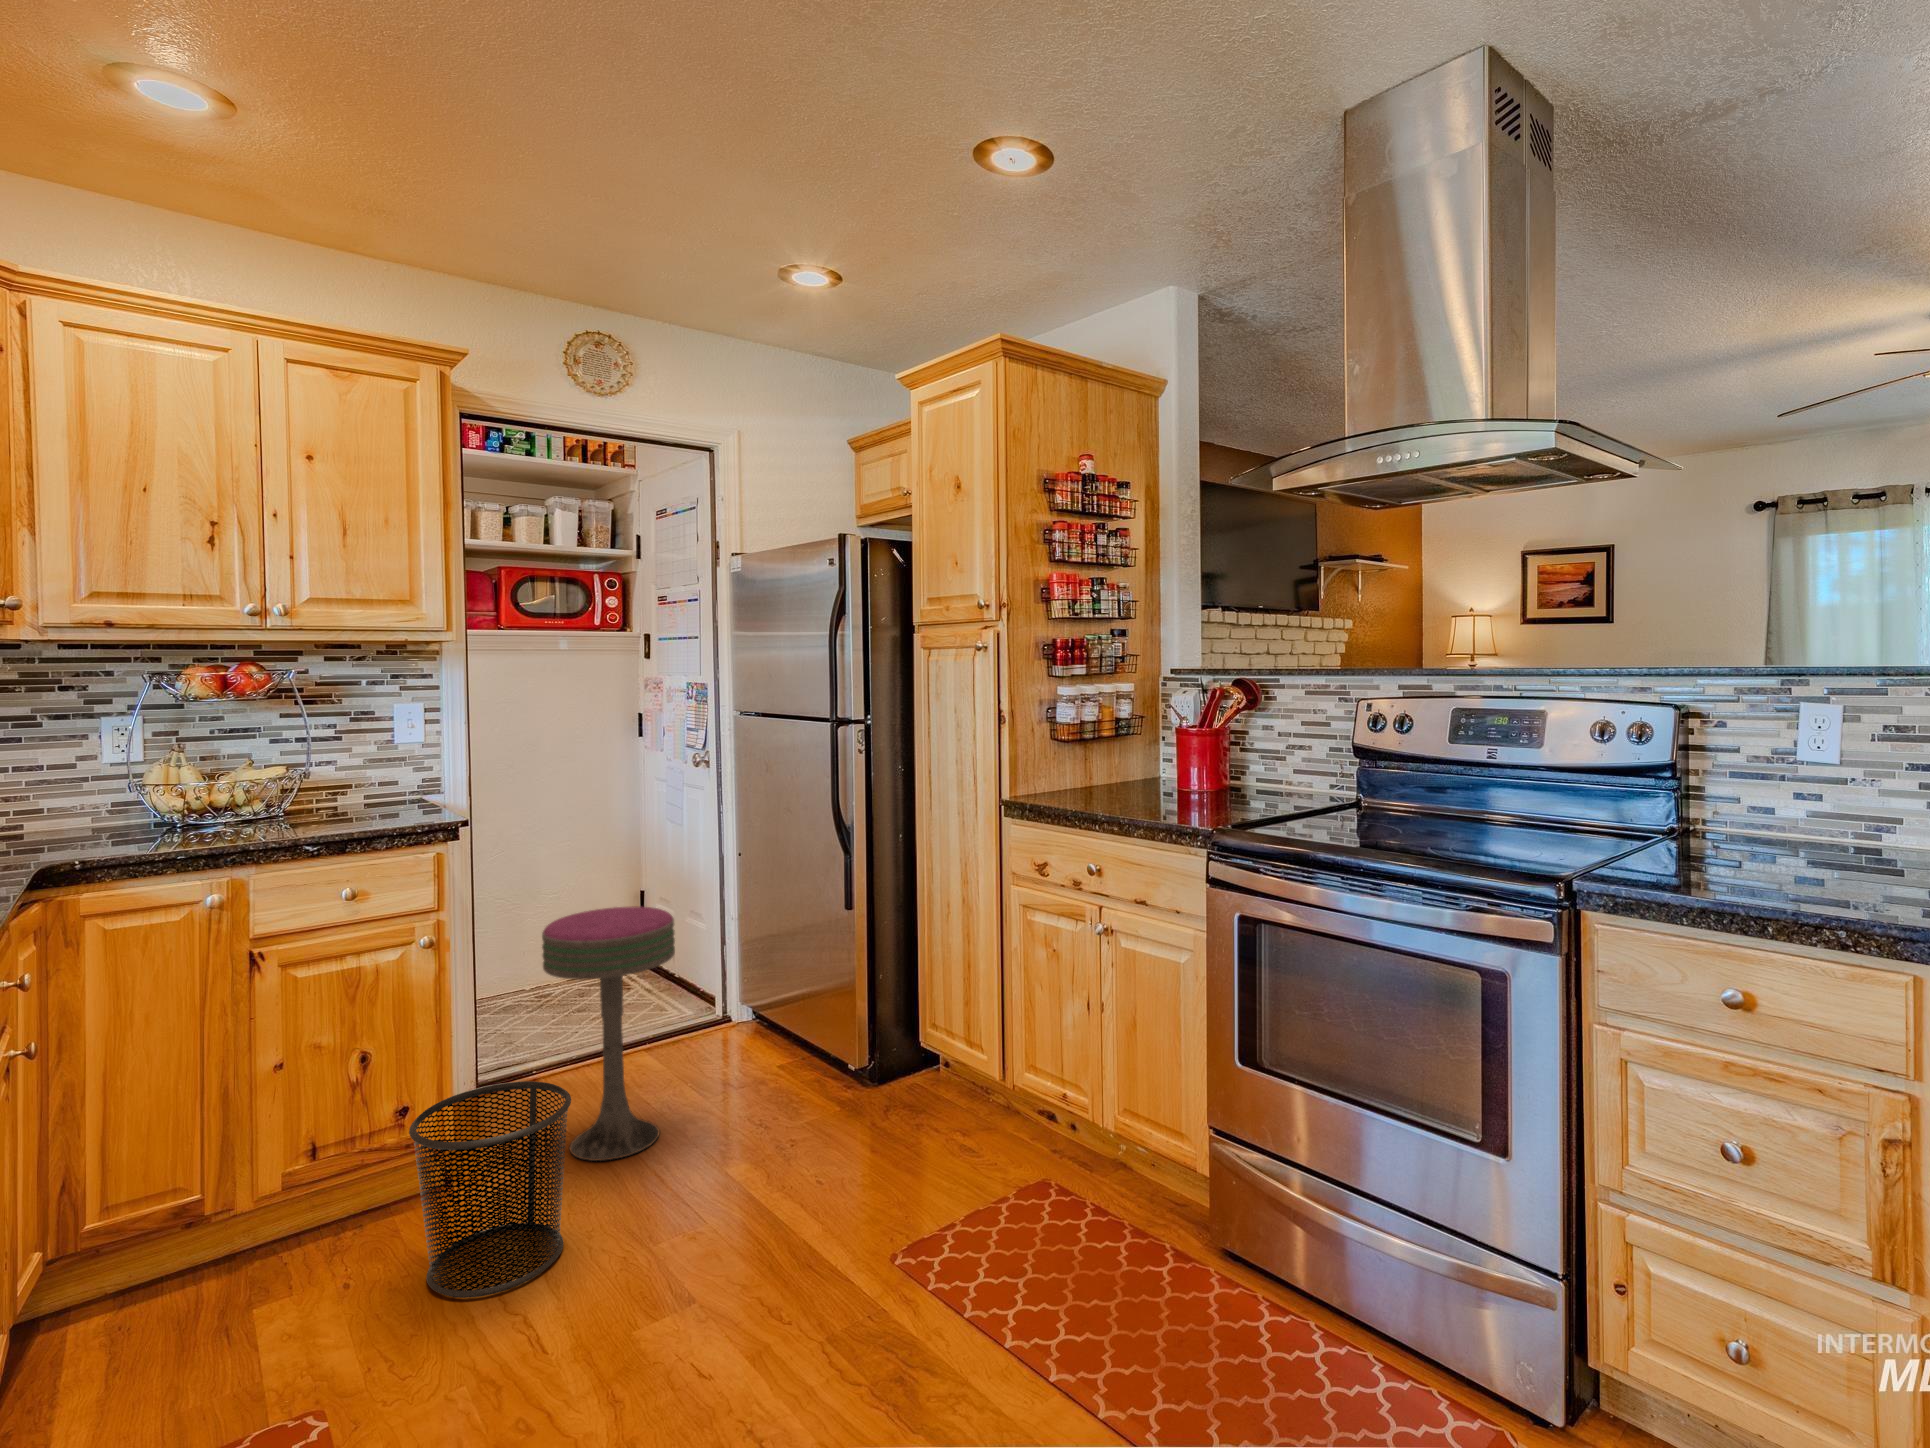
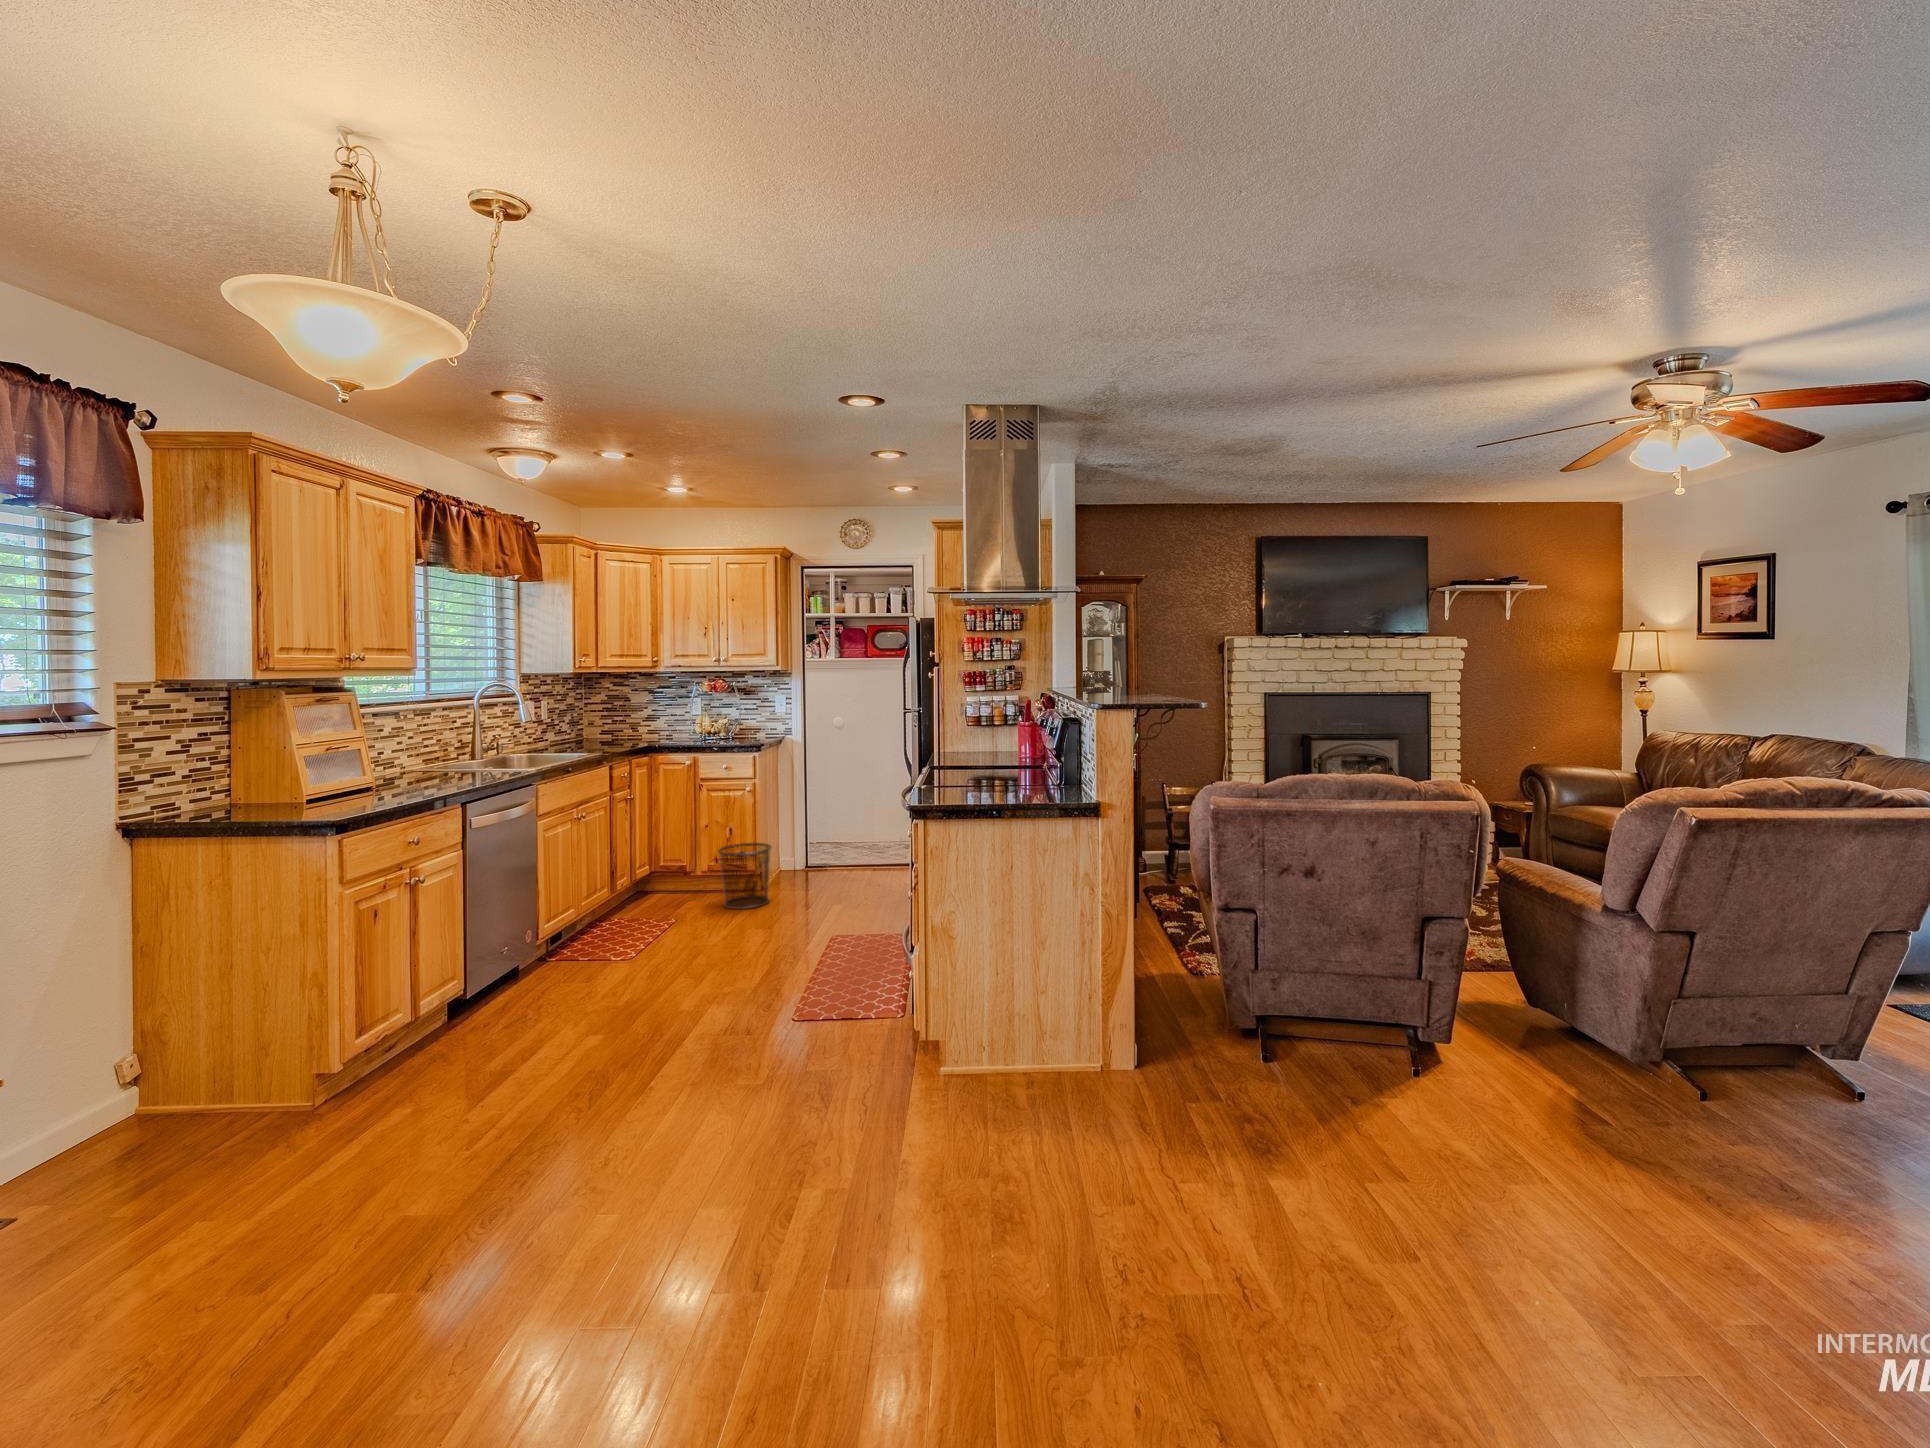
bar stool: present [542,906,675,1161] -> none [793,787,847,889]

